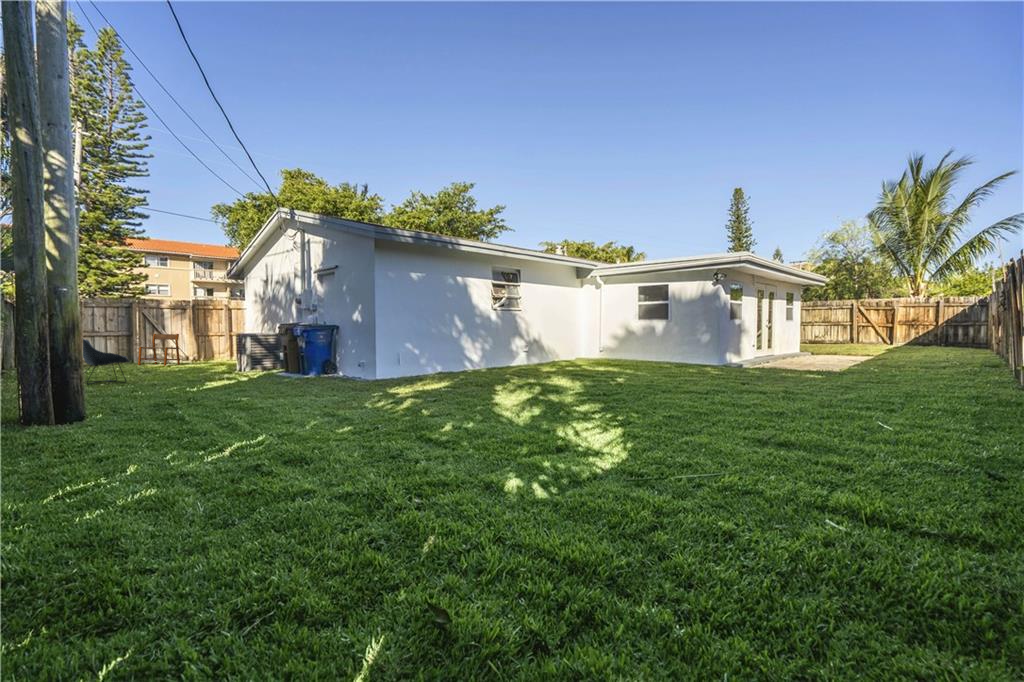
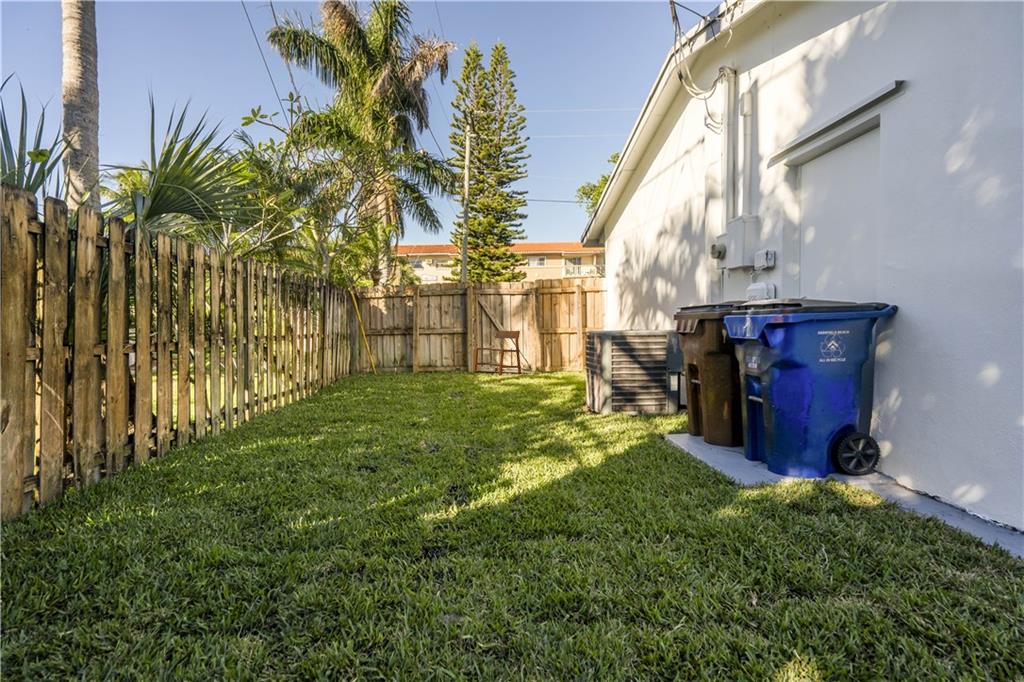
lounge chair: present [83,339,129,385] -> none [83,348,258,506]

